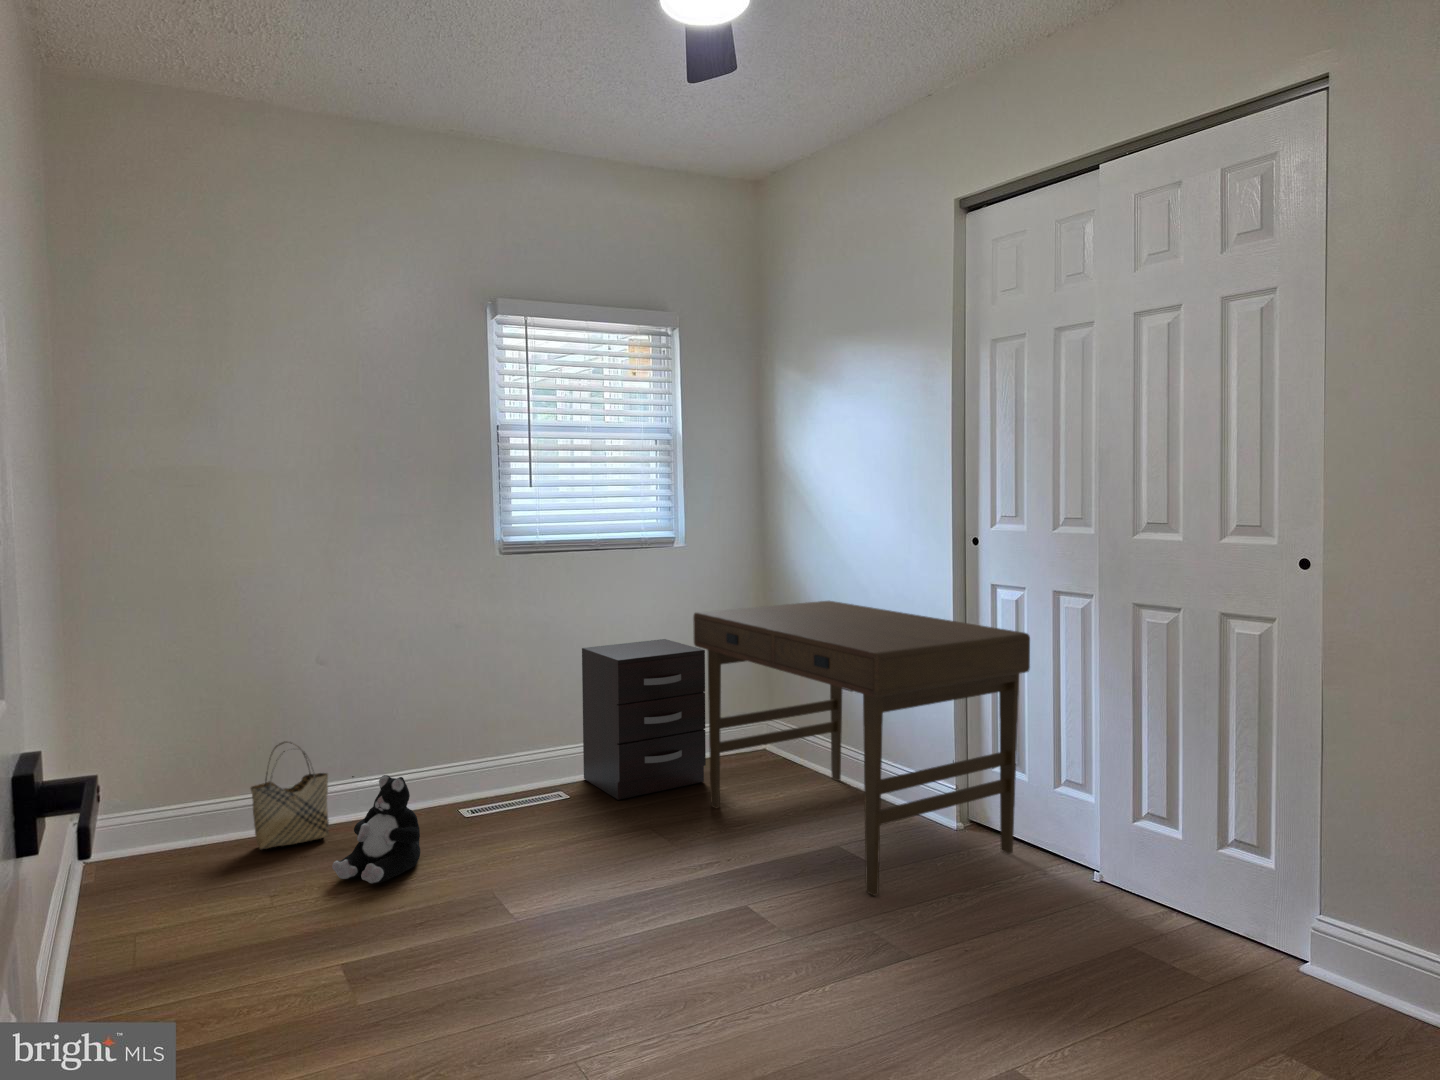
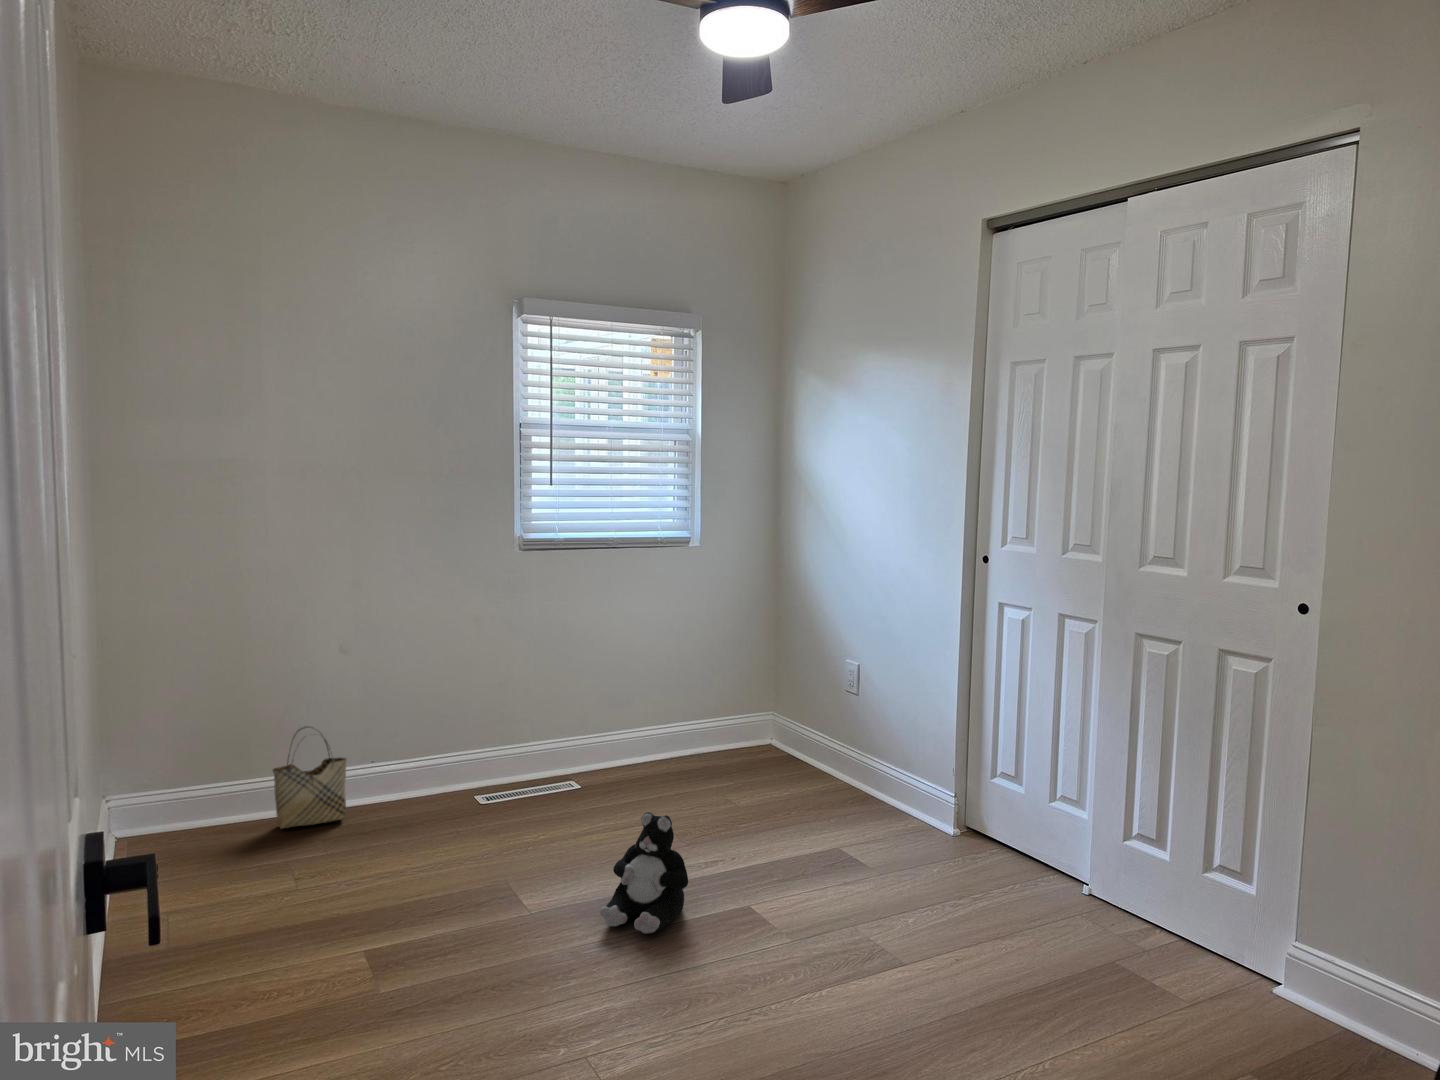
desk: present [693,601,1030,896] -> none [703,605,1031,902]
dresser: present [582,639,706,800] -> none [594,637,716,794]
plush toy: present [332,775,420,884] -> present [600,812,688,934]

